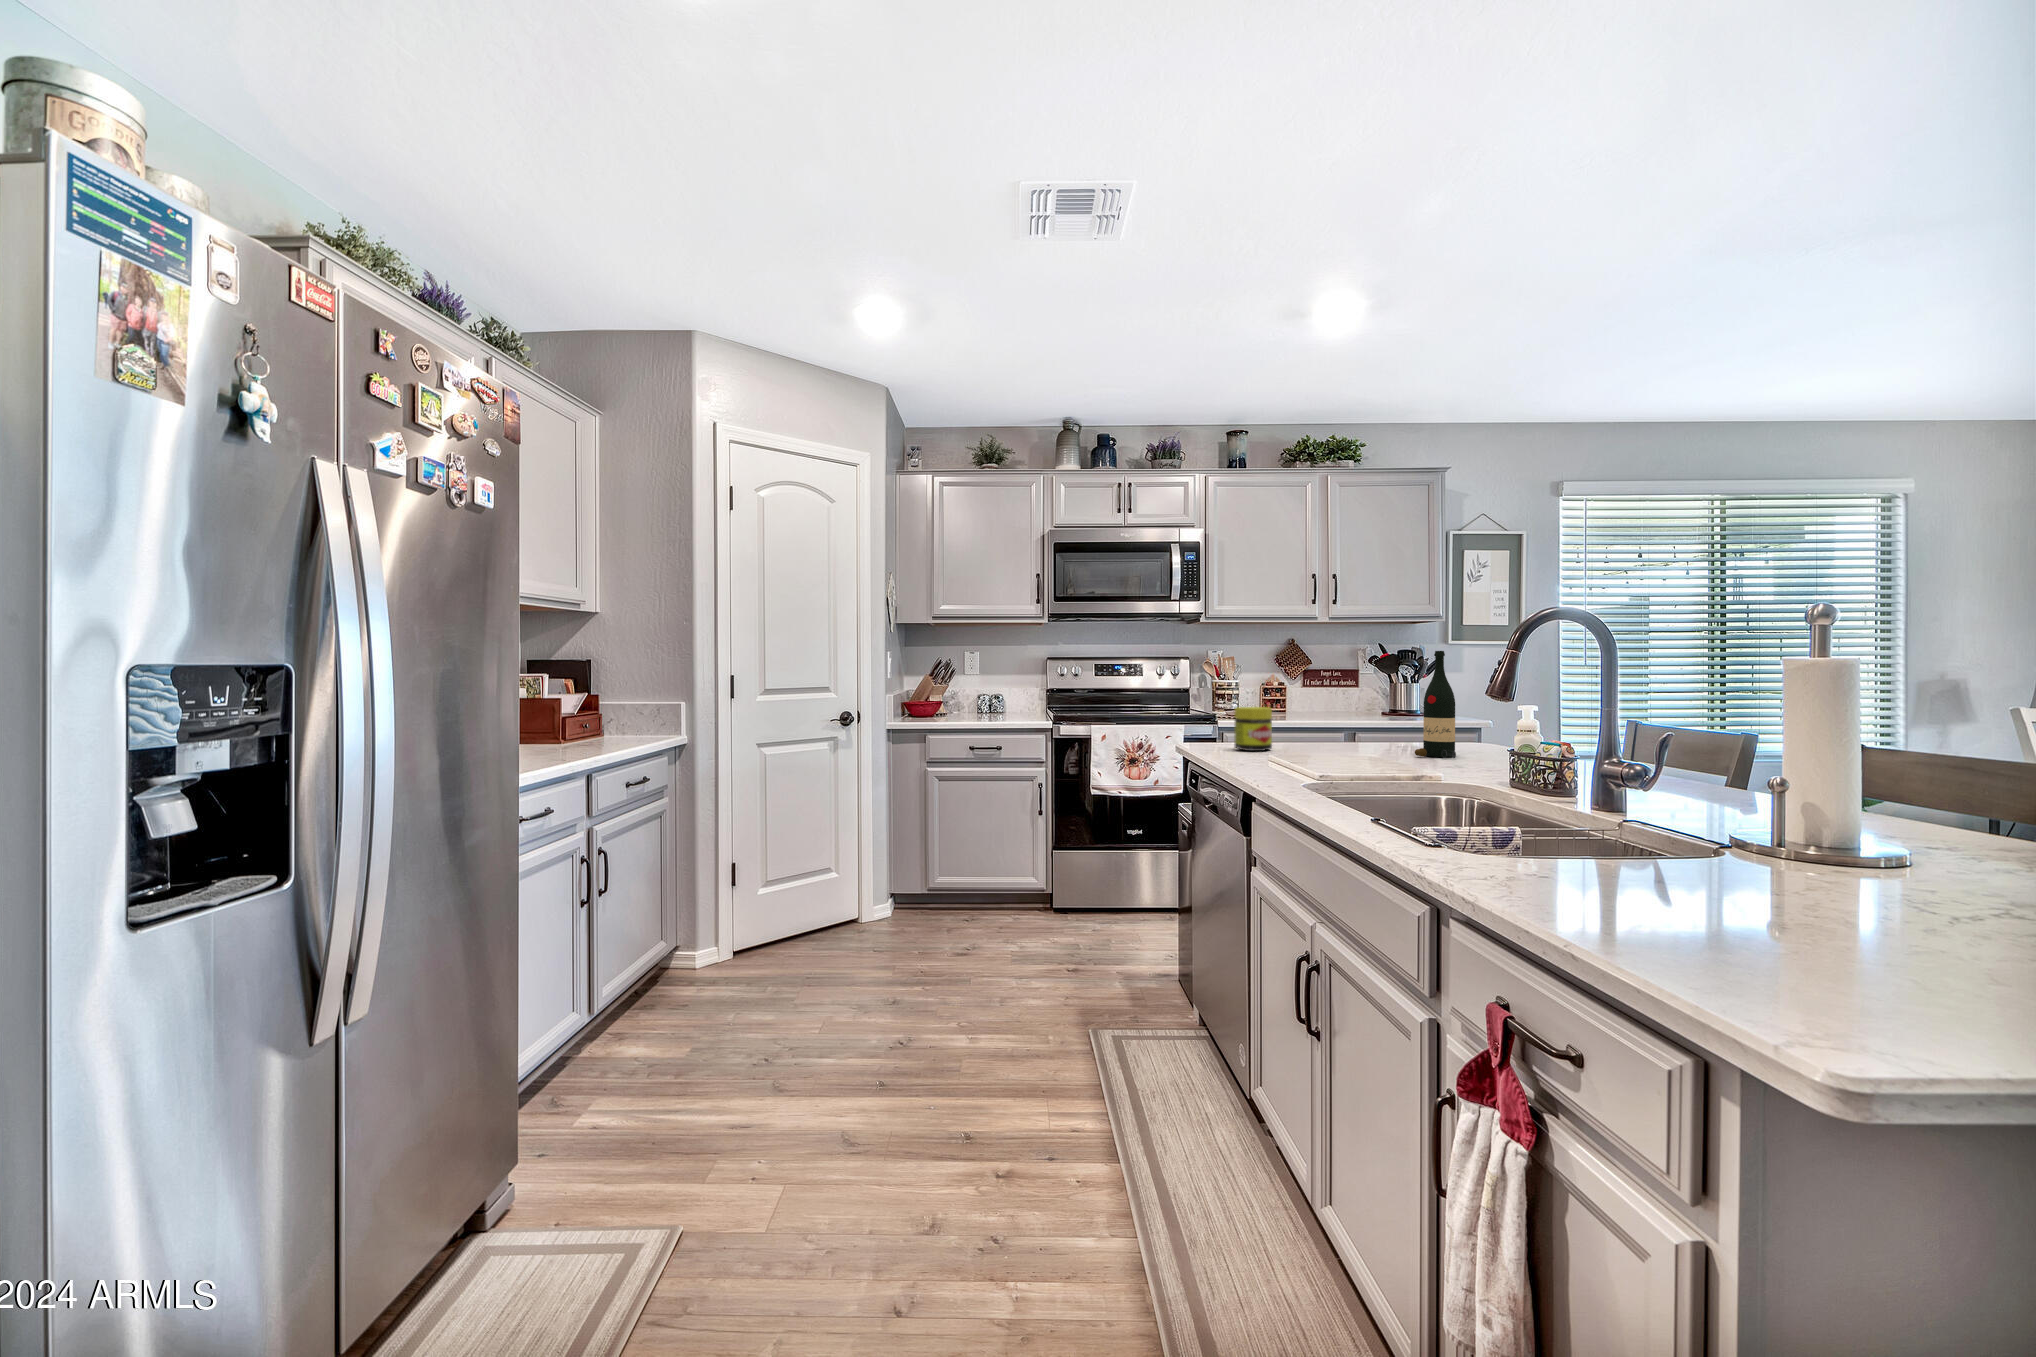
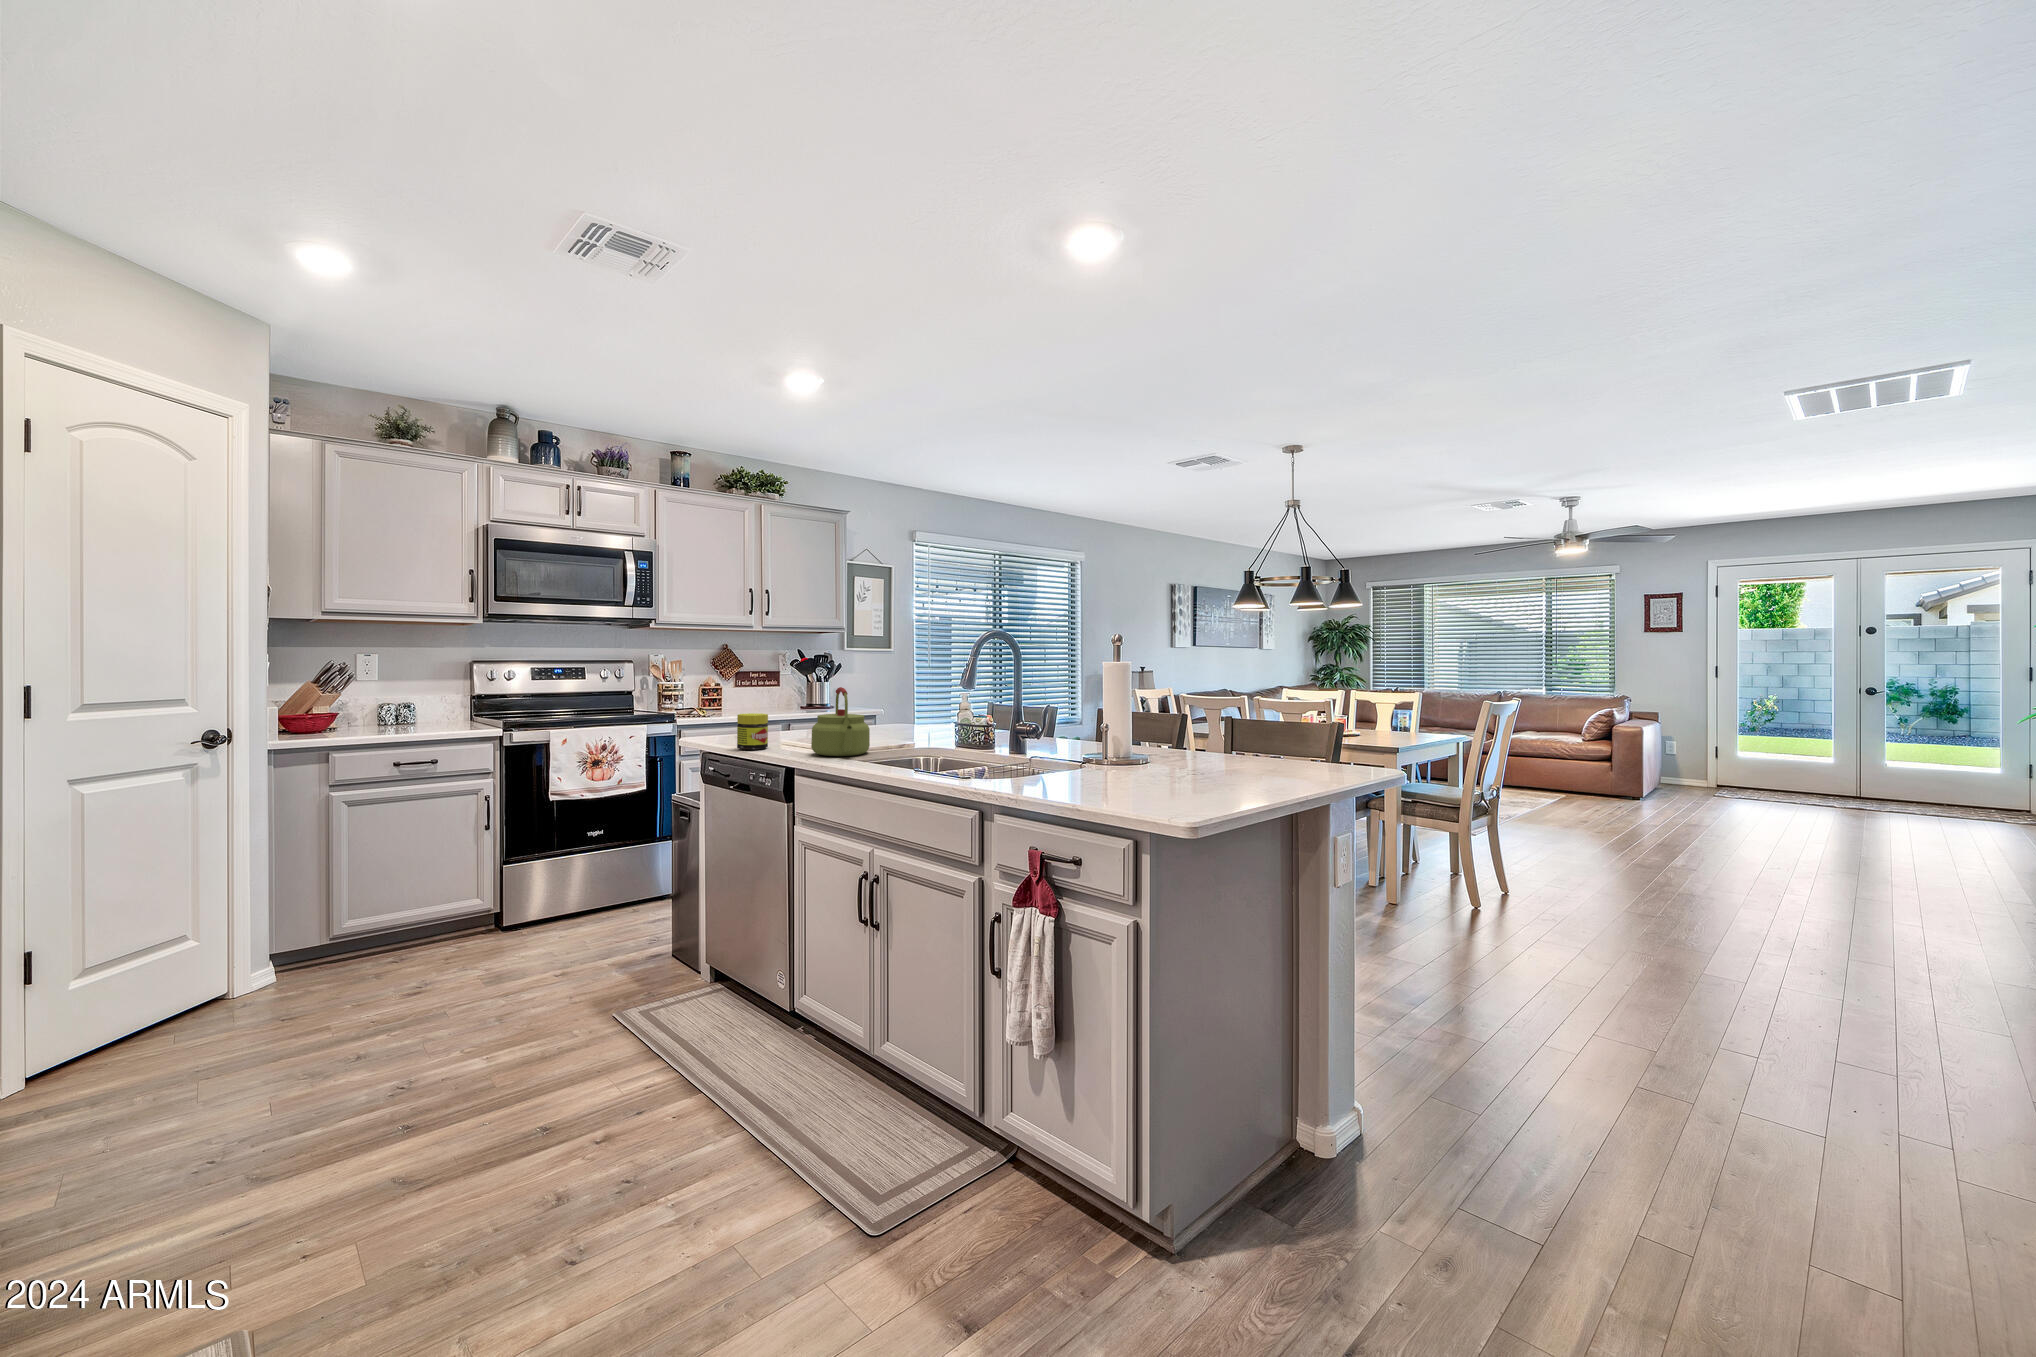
wine bottle: present [1415,651,1456,758] -> none [875,671,902,746]
kettle: none [1312,671,1396,765] -> present [811,687,870,756]

